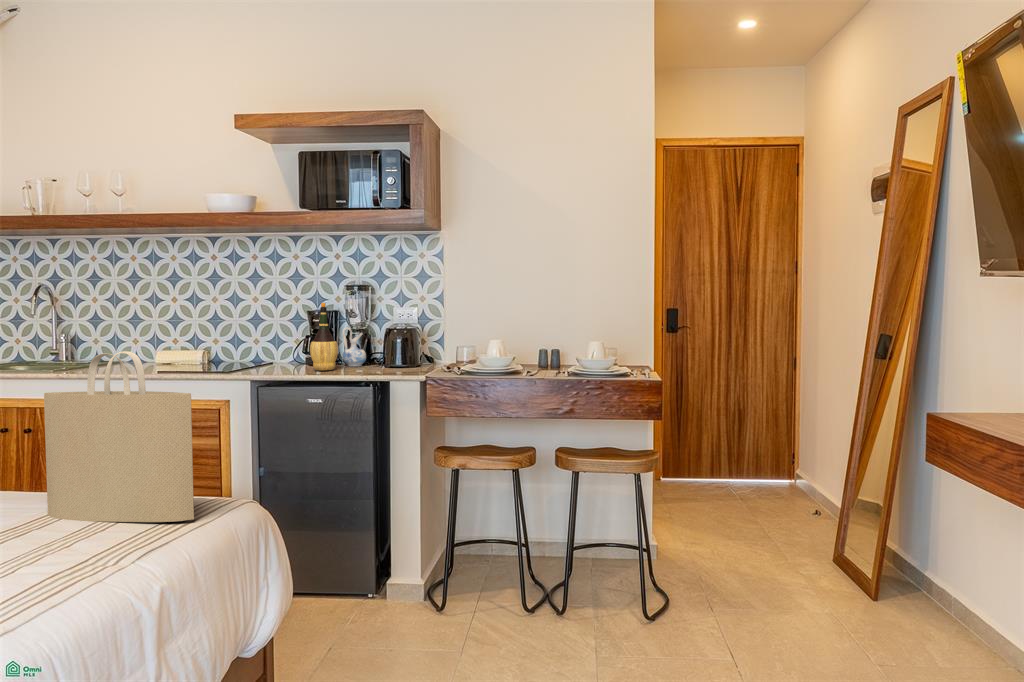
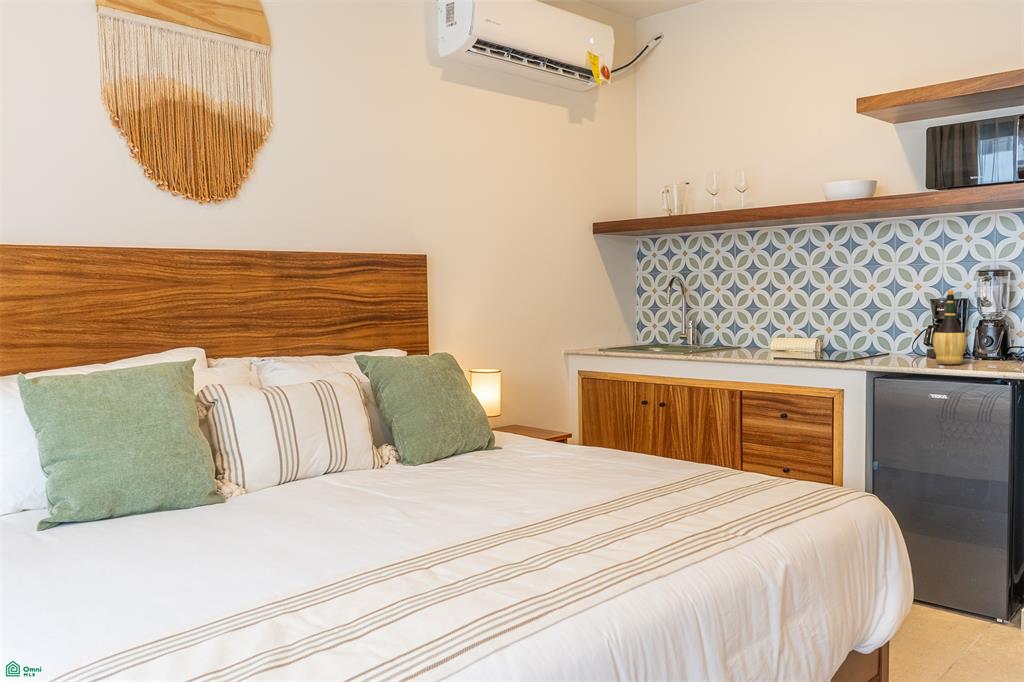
ceramic pitcher: present [342,327,366,366] -> none [972,318,1002,362]
tote bag: present [44,351,194,522] -> none [694,335,817,492]

